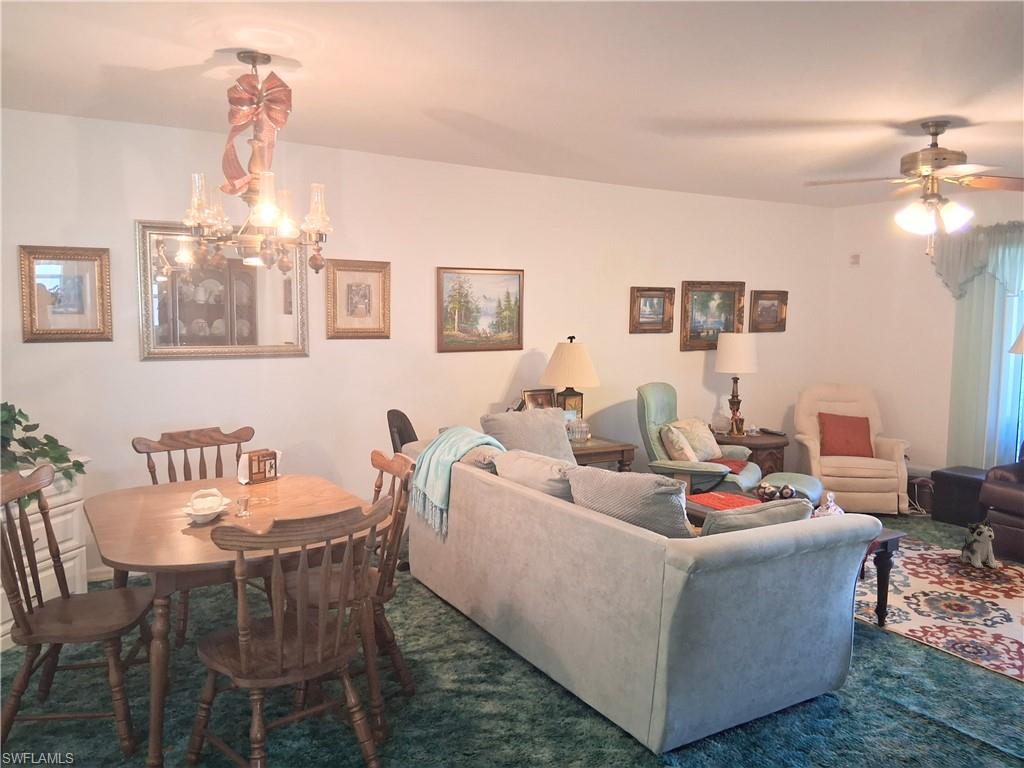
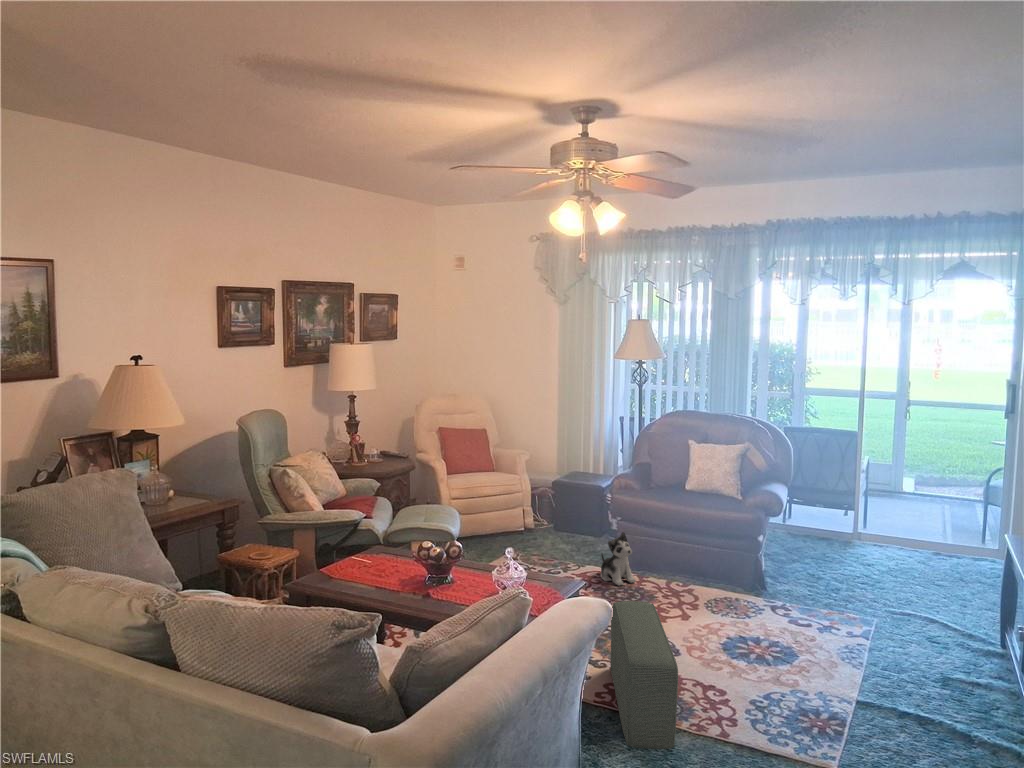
pouf: none [917,558,979,673] -> present [610,601,678,749]

